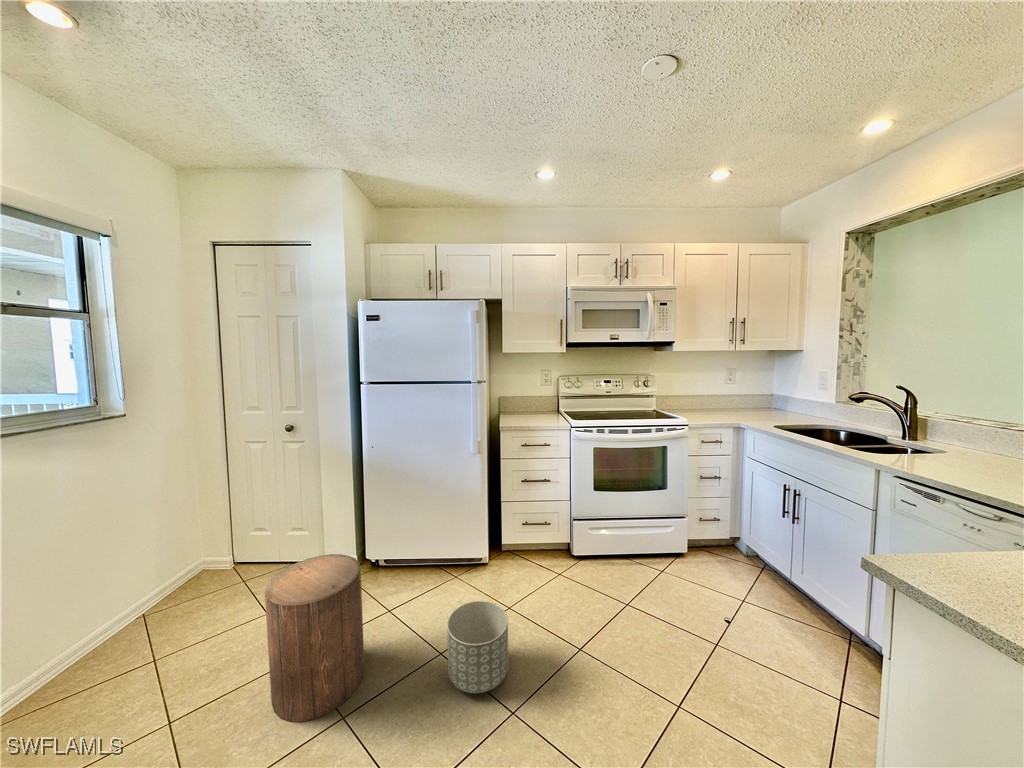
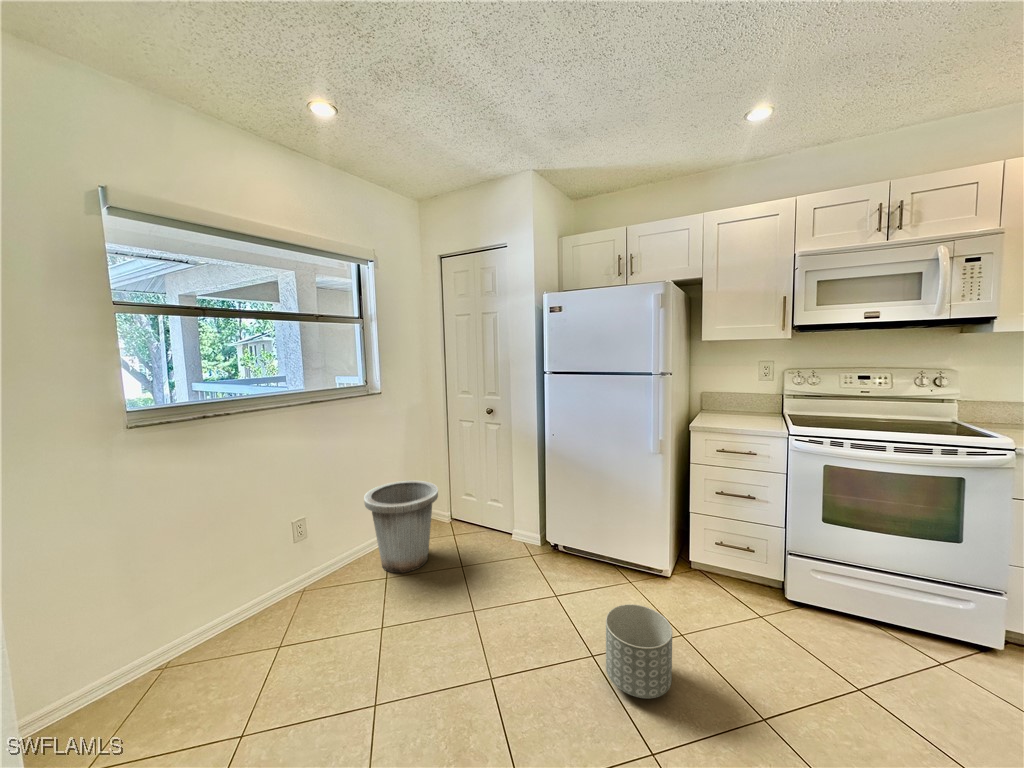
trash can: none [84,525,220,663] -> present [364,481,438,573]
stool: present [265,554,365,722] -> none [459,523,533,656]

